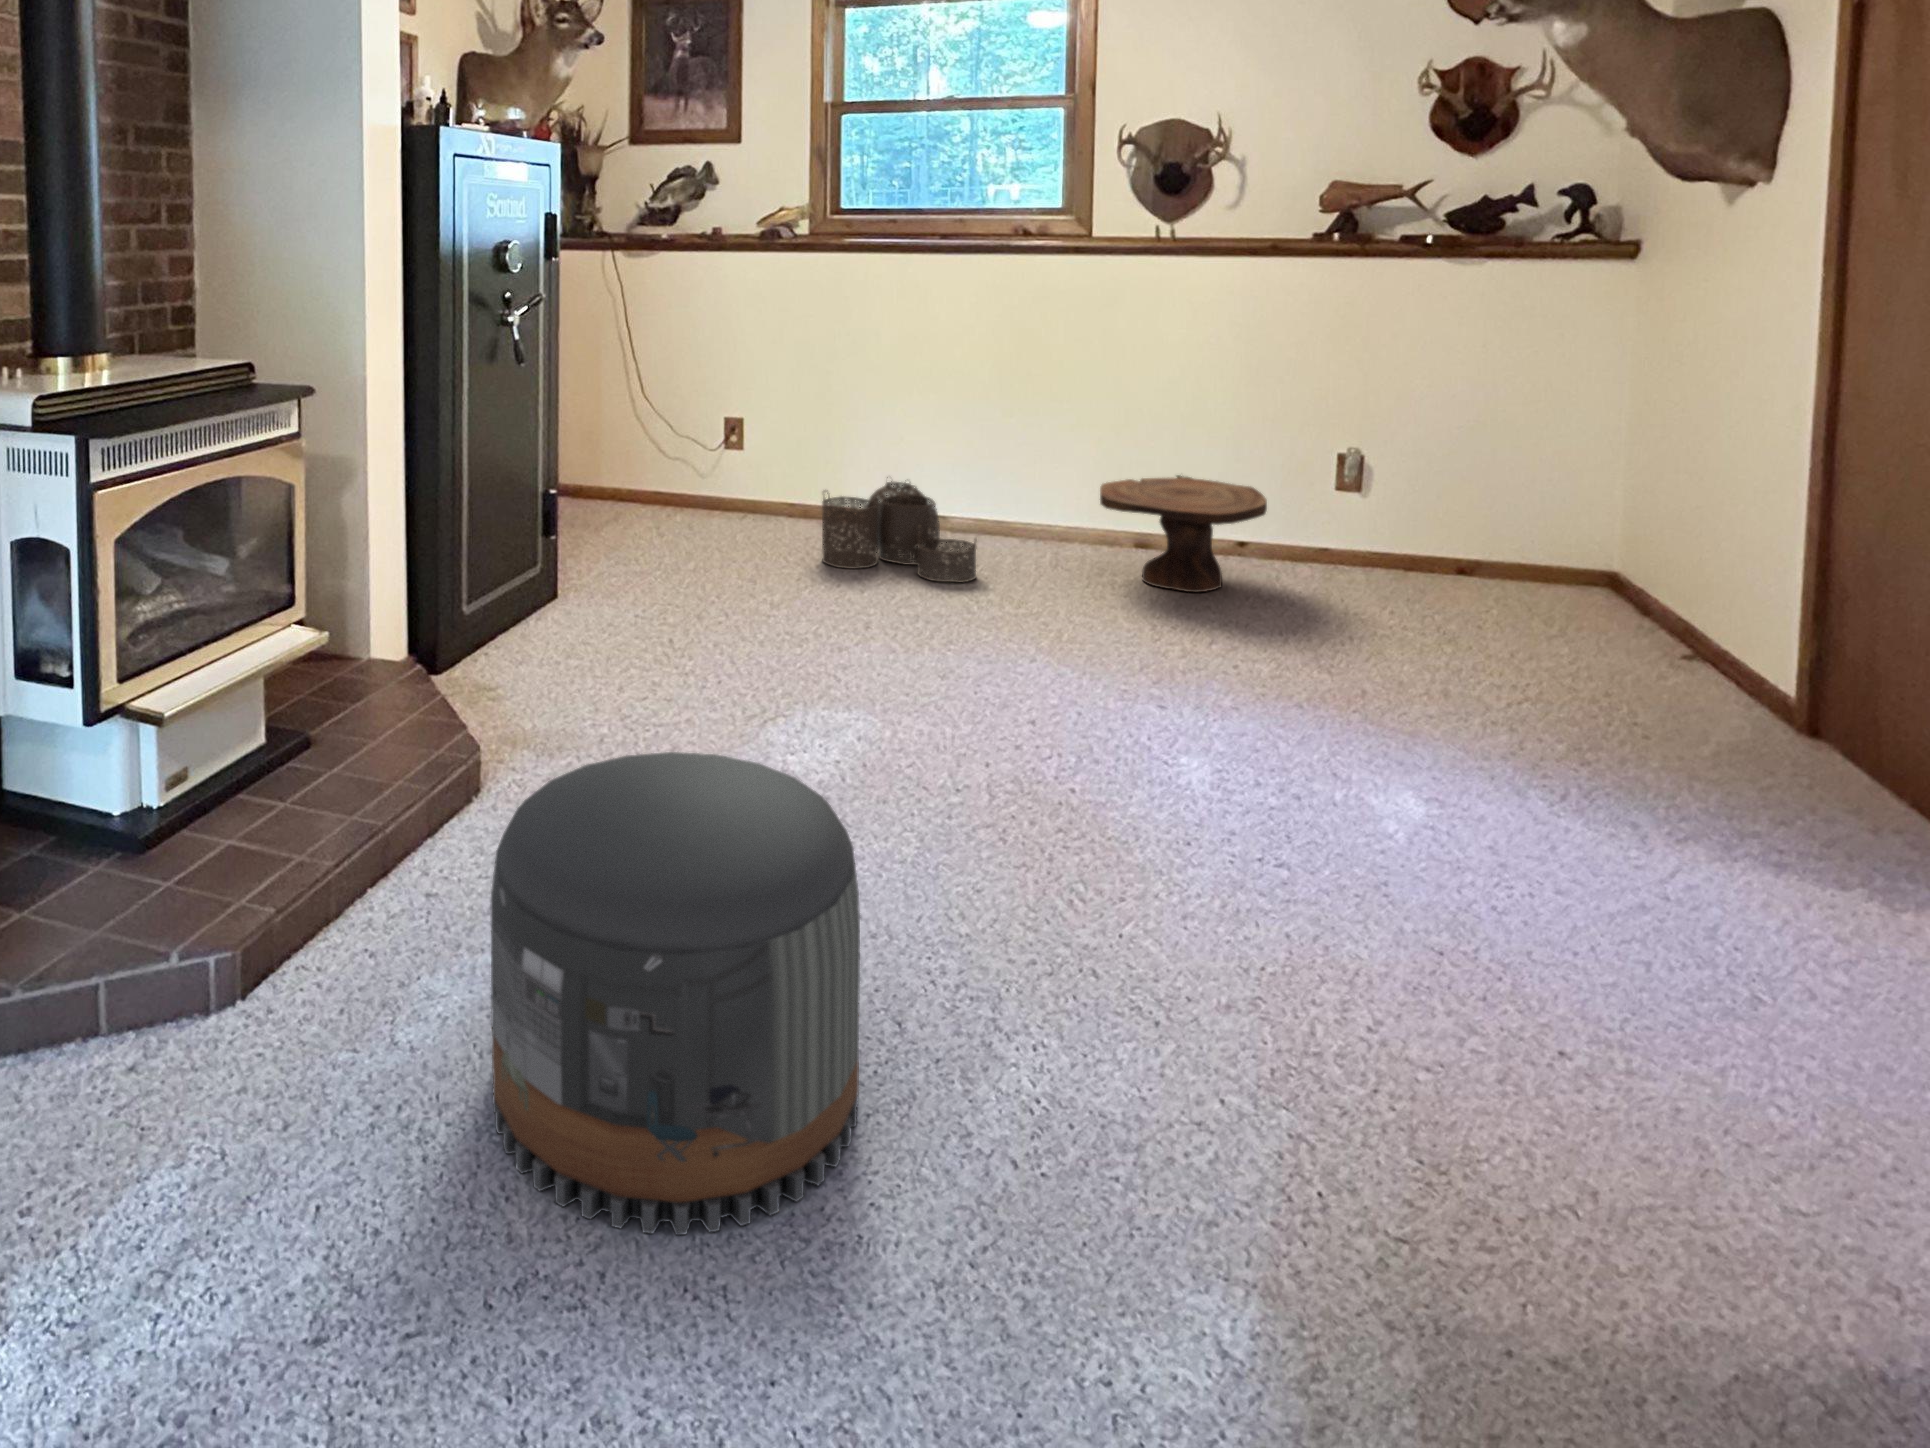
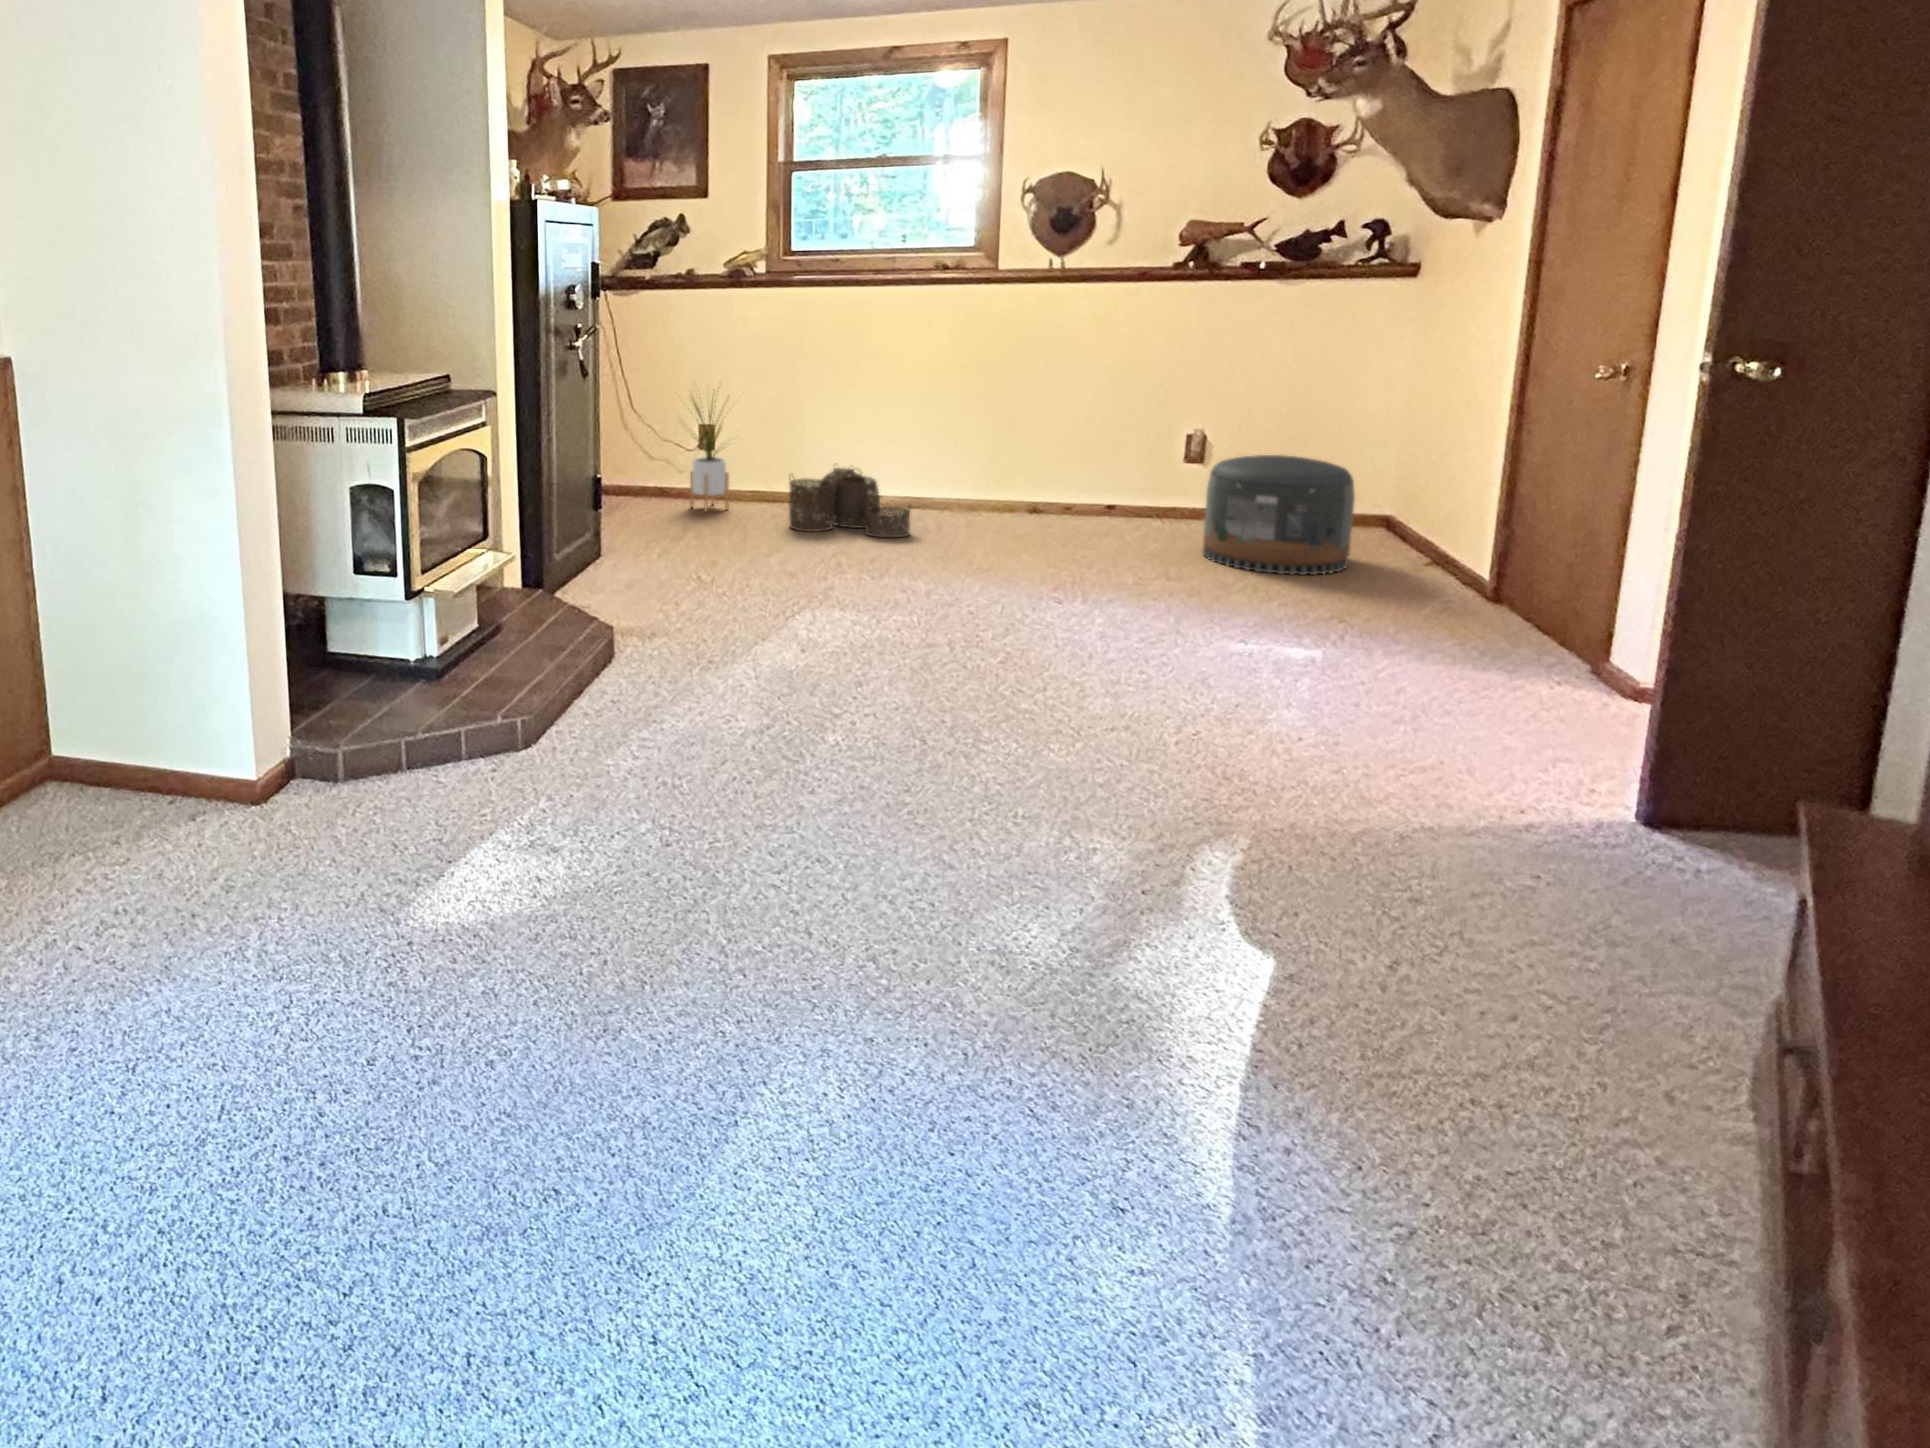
house plant: none [687,362,775,533] -> present [680,396,729,510]
side table: present [1100,475,1267,592] -> none [1004,453,1131,538]
pouf: present [491,752,860,1235] -> present [1203,455,1355,575]

